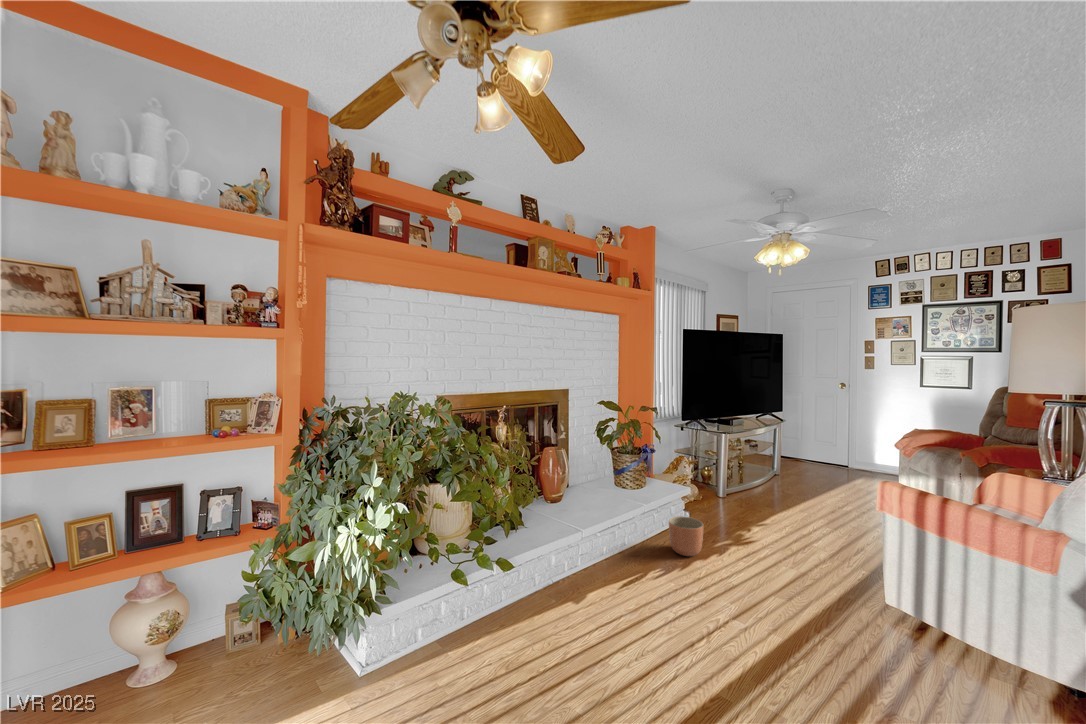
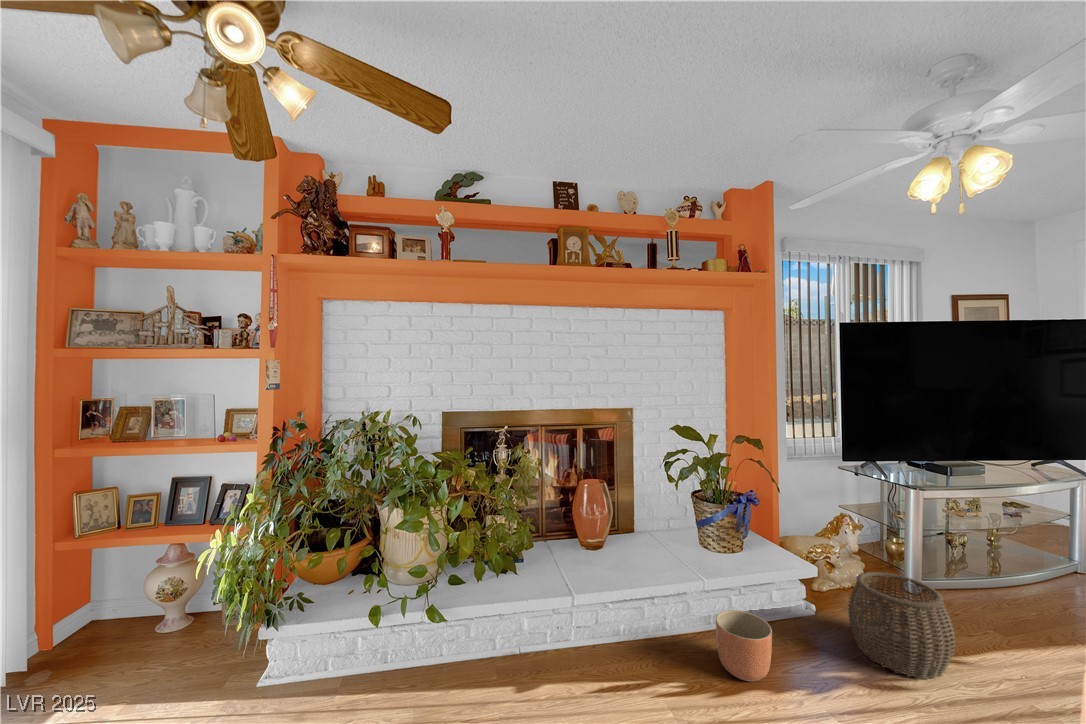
woven basket: none [716,481,769,534] -> present [848,572,955,679]

